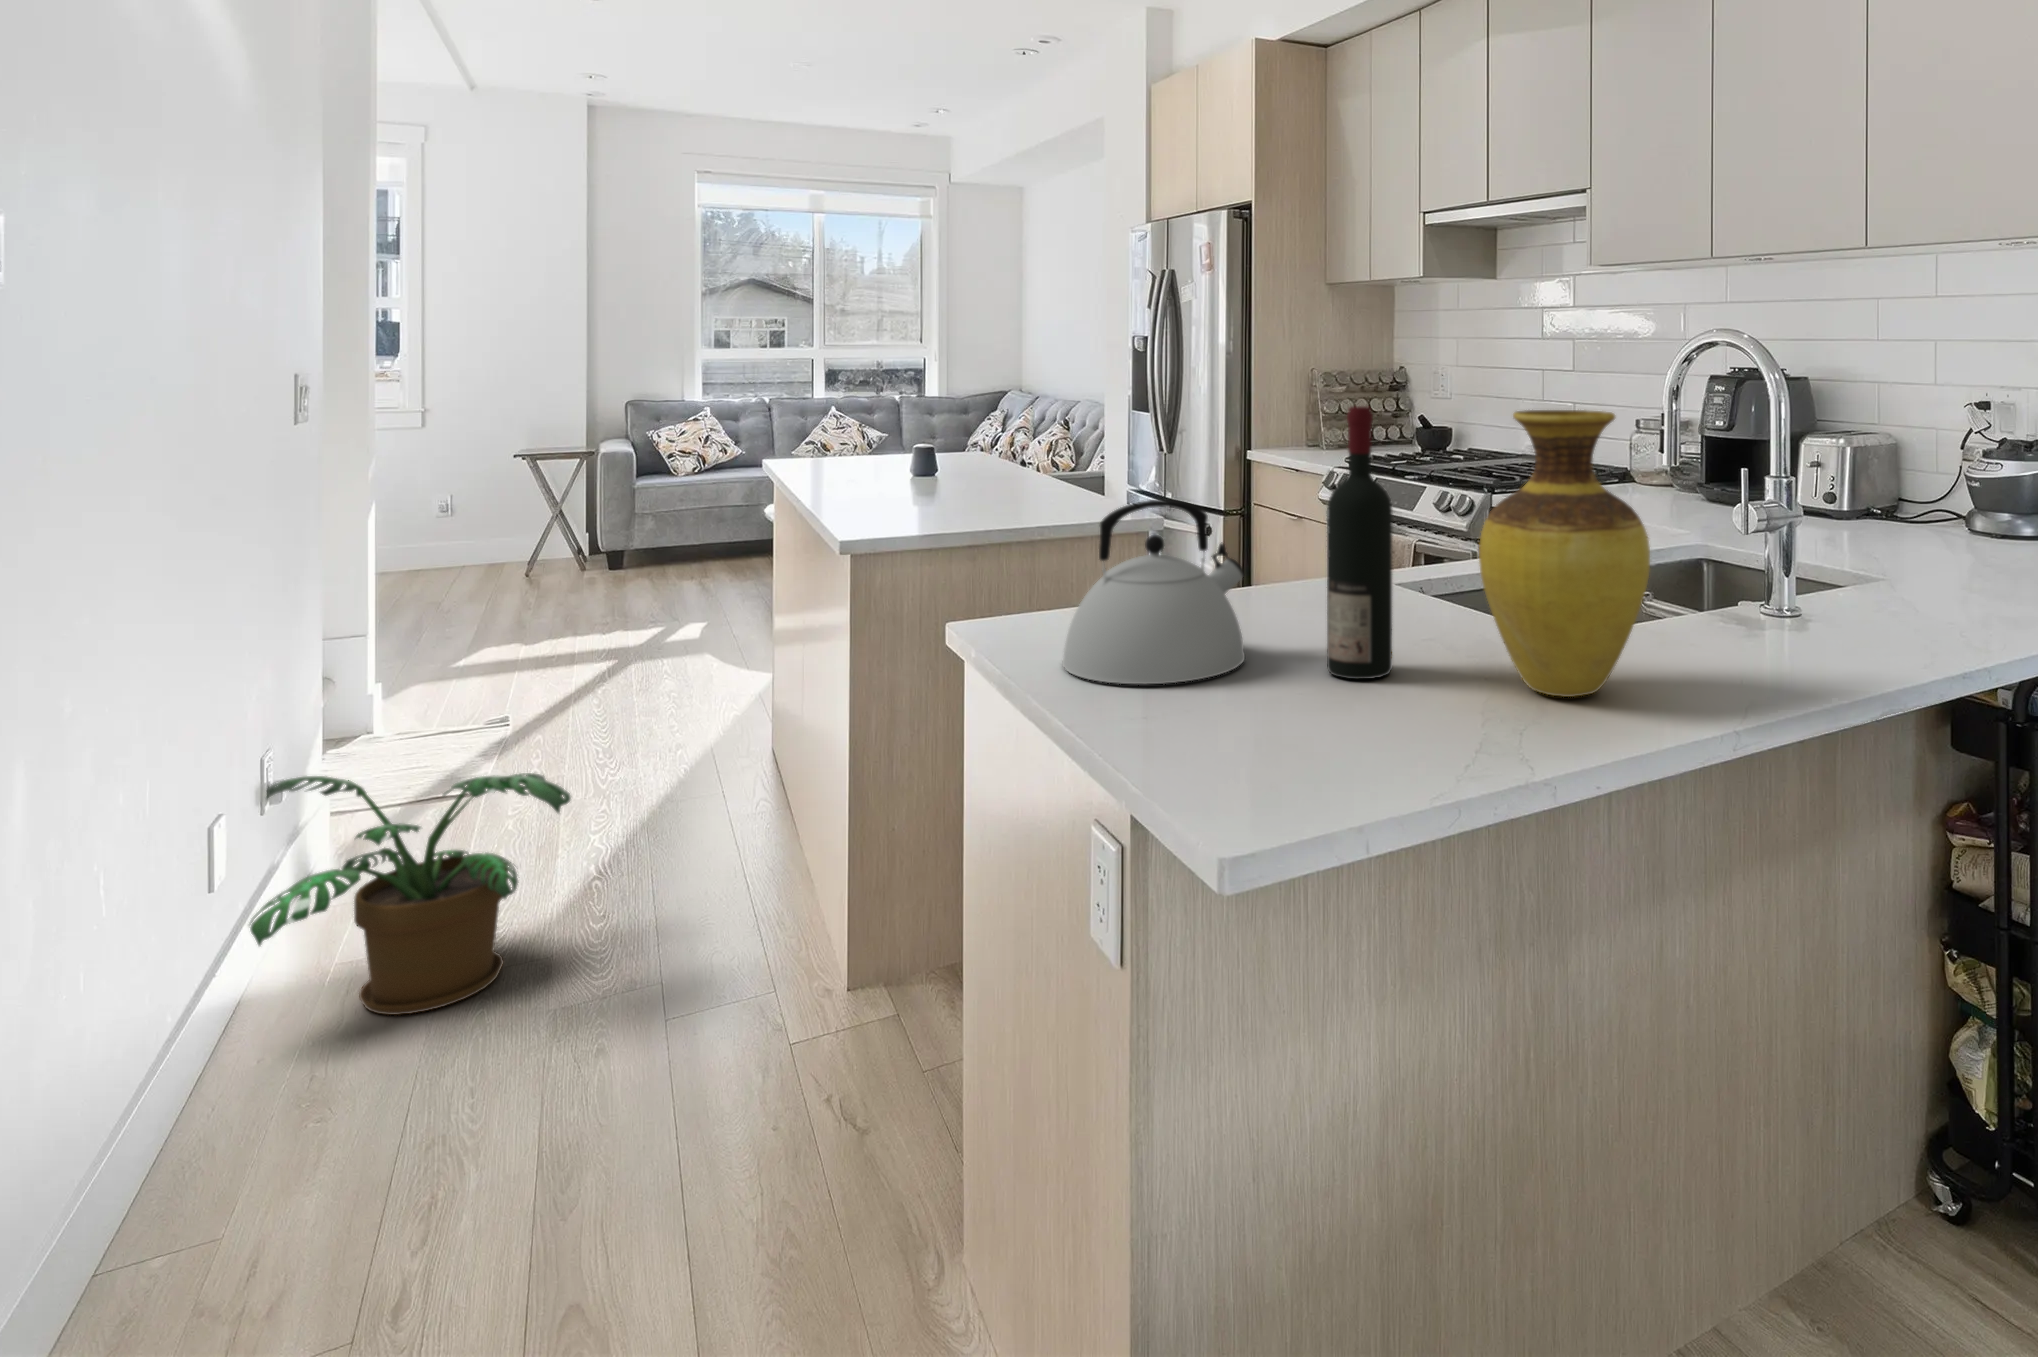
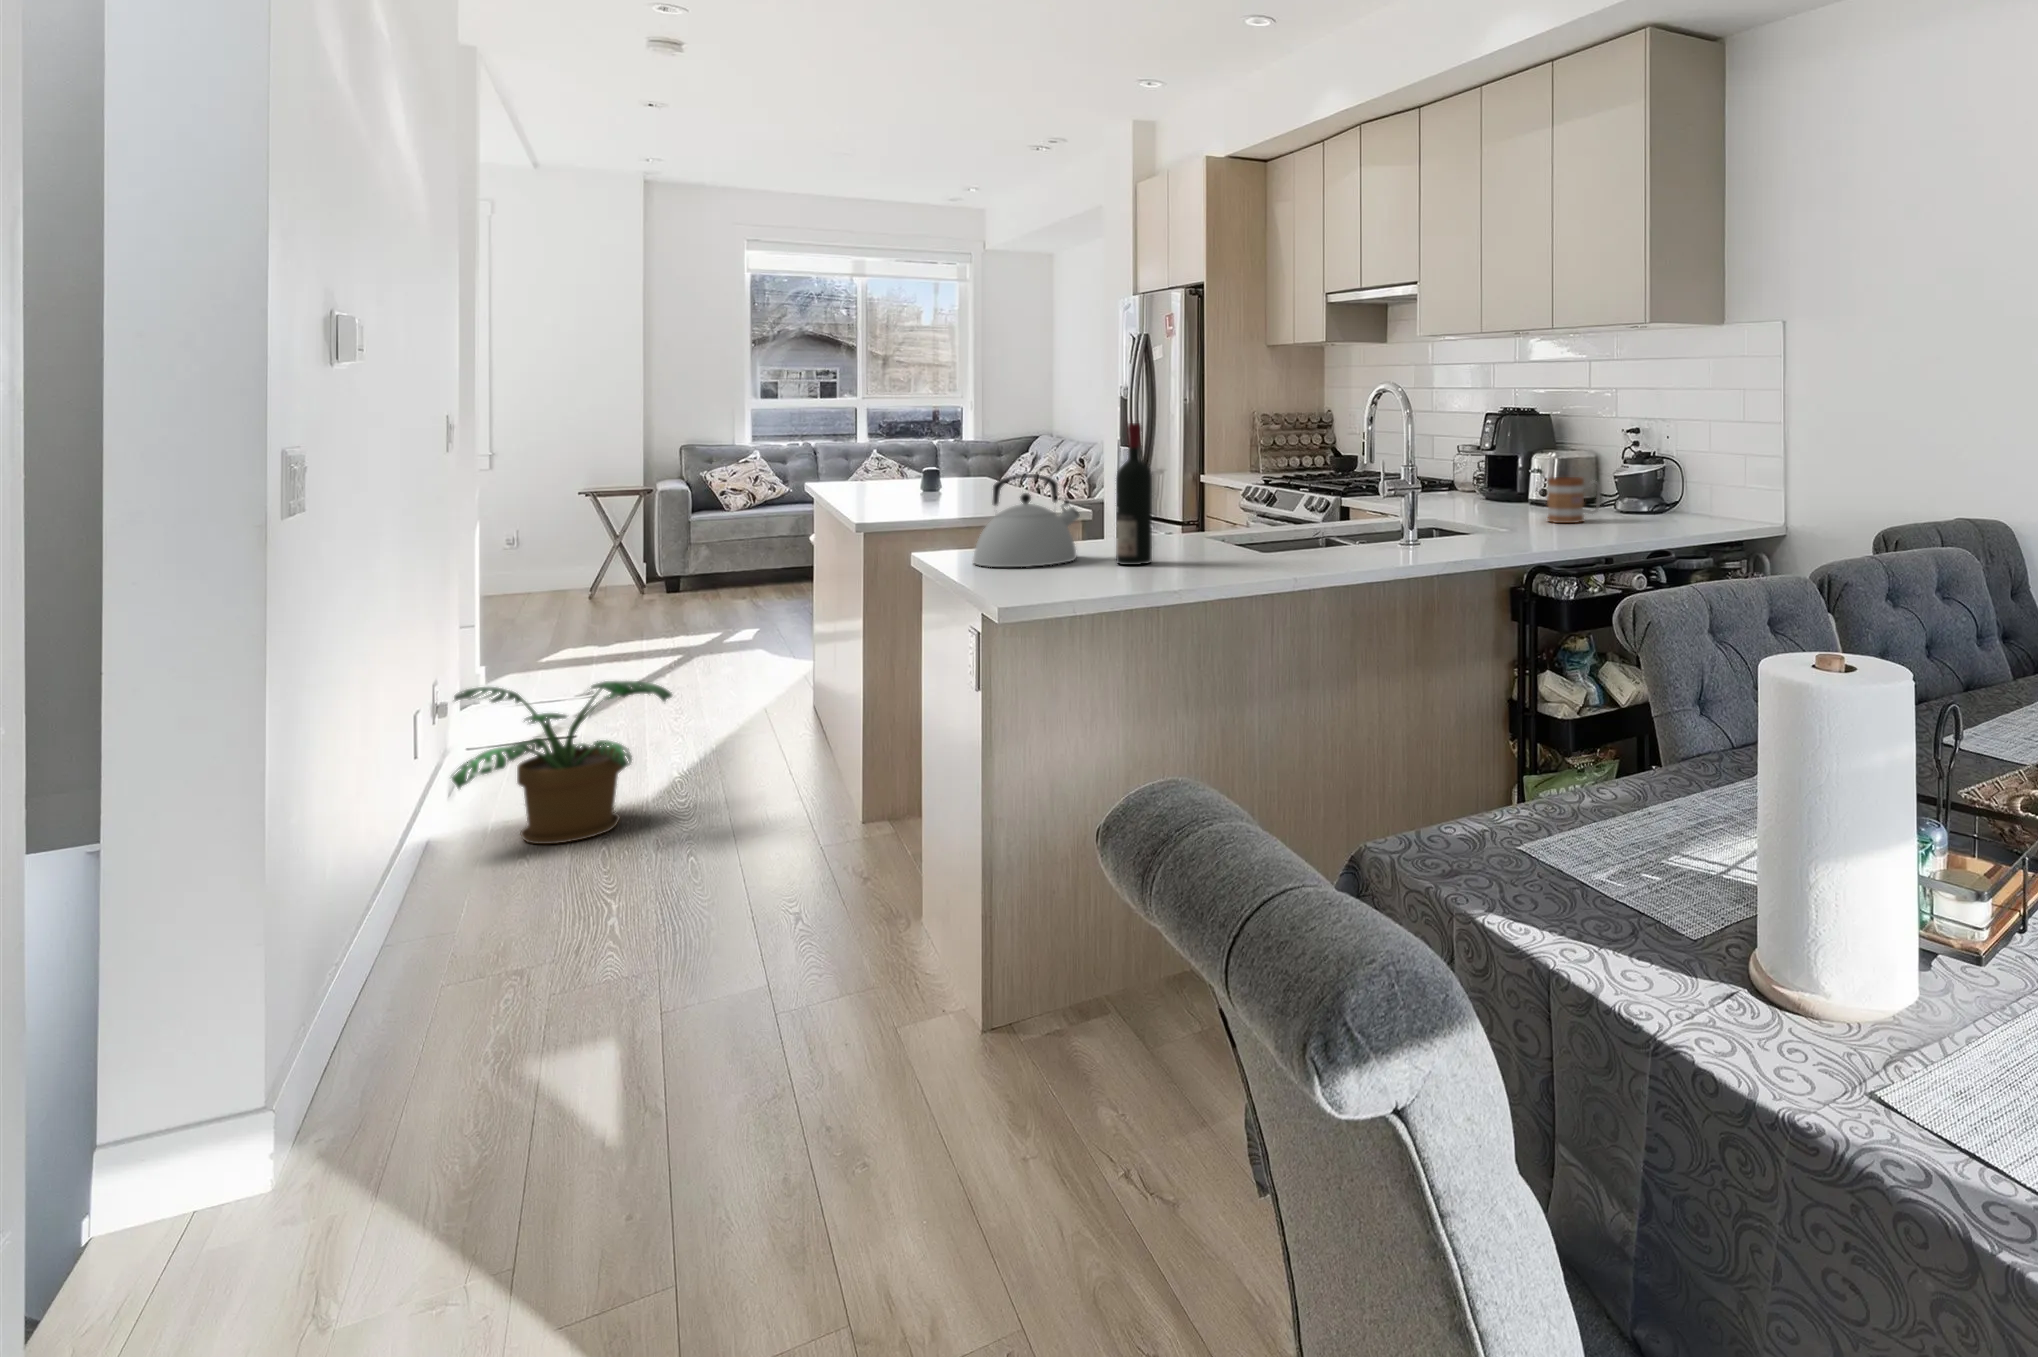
vase: present [1479,410,1650,697] -> none [1189,424,1277,568]
mug: none [1905,483,1993,560] -> present [1547,477,1601,523]

